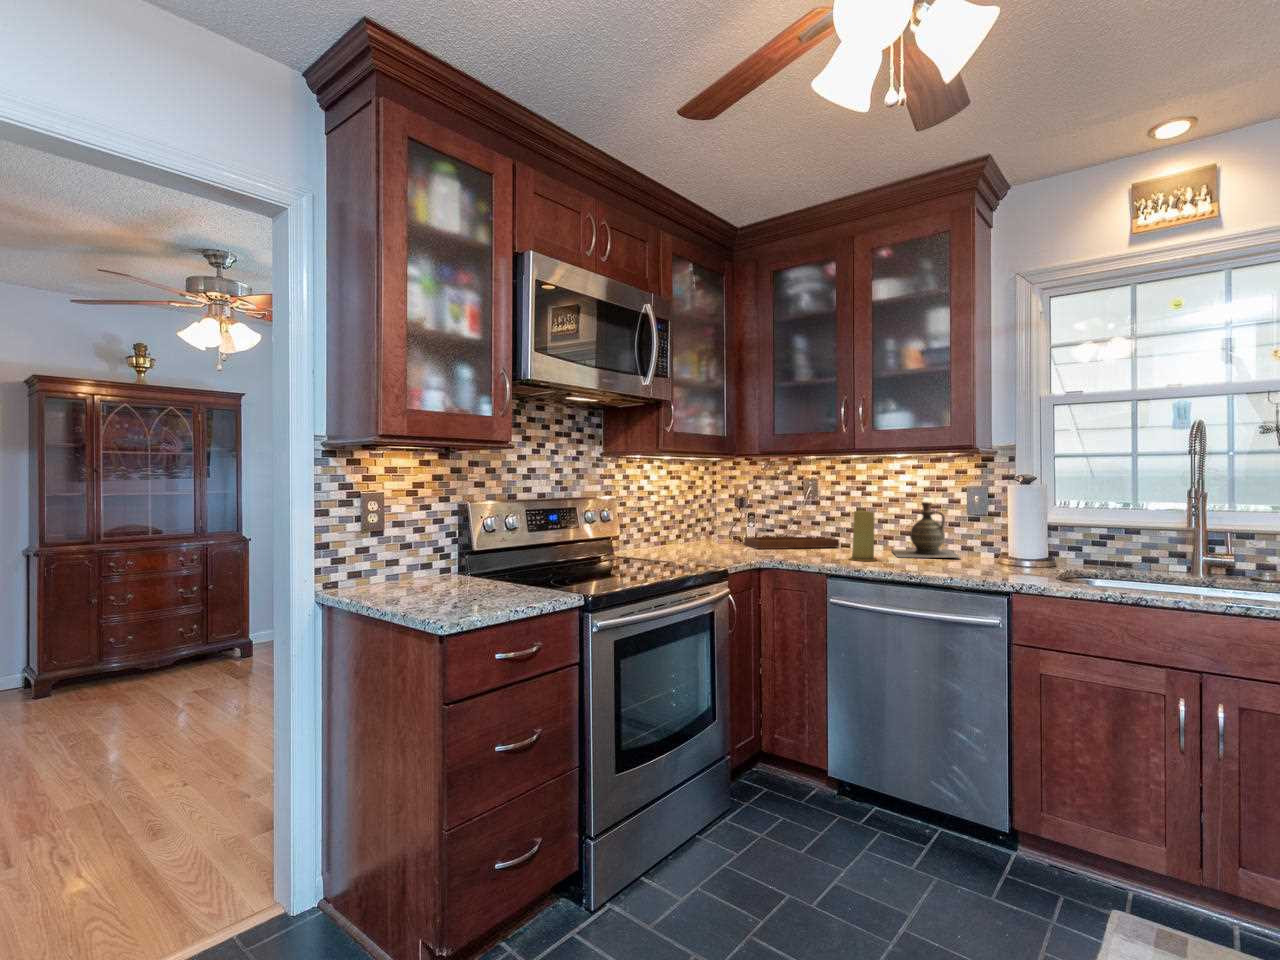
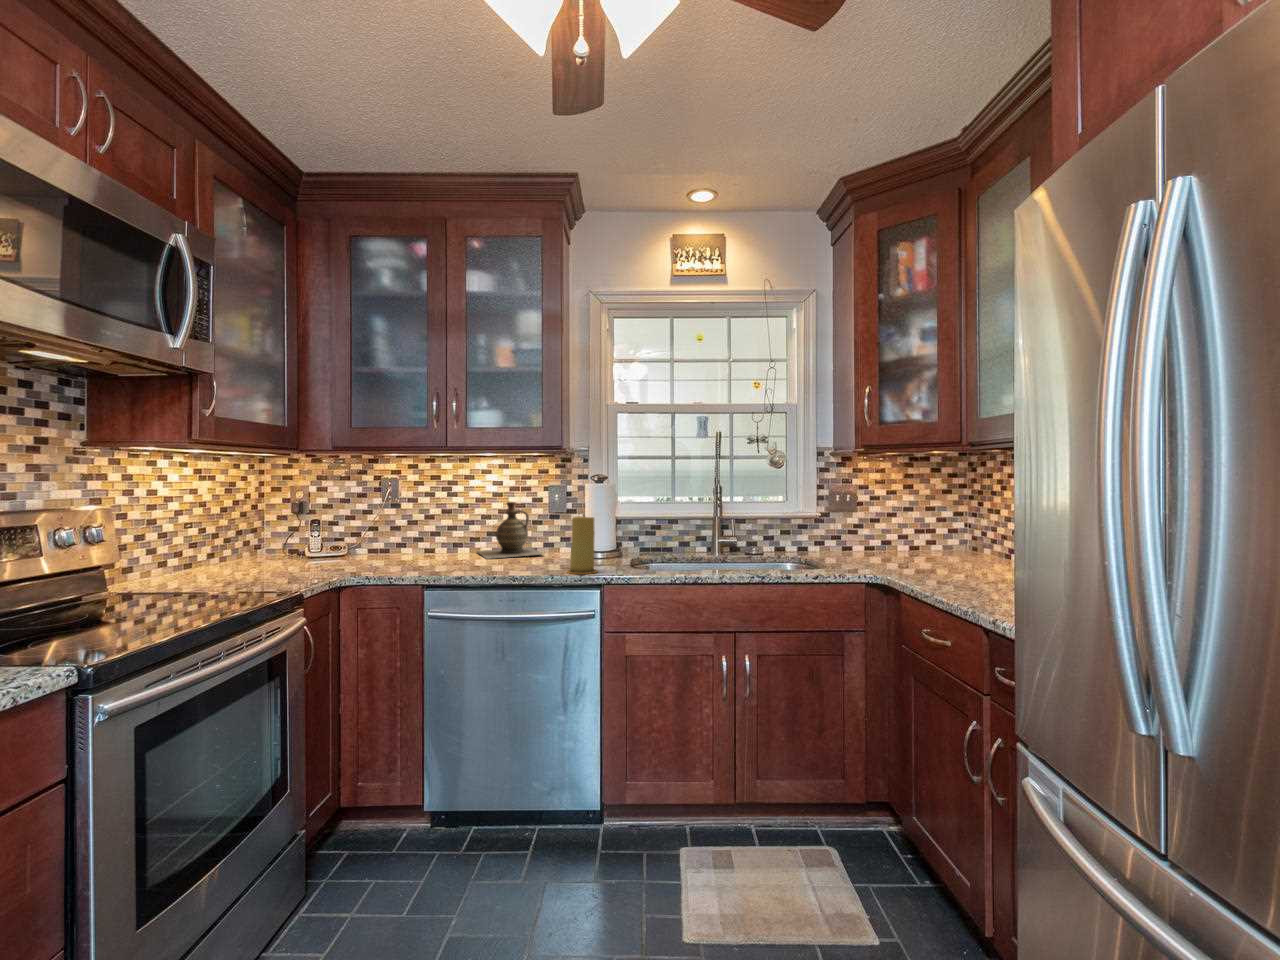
candle: present [849,510,877,561] -> present [567,516,597,574]
tray: present [744,517,839,549] -> none [306,522,422,562]

